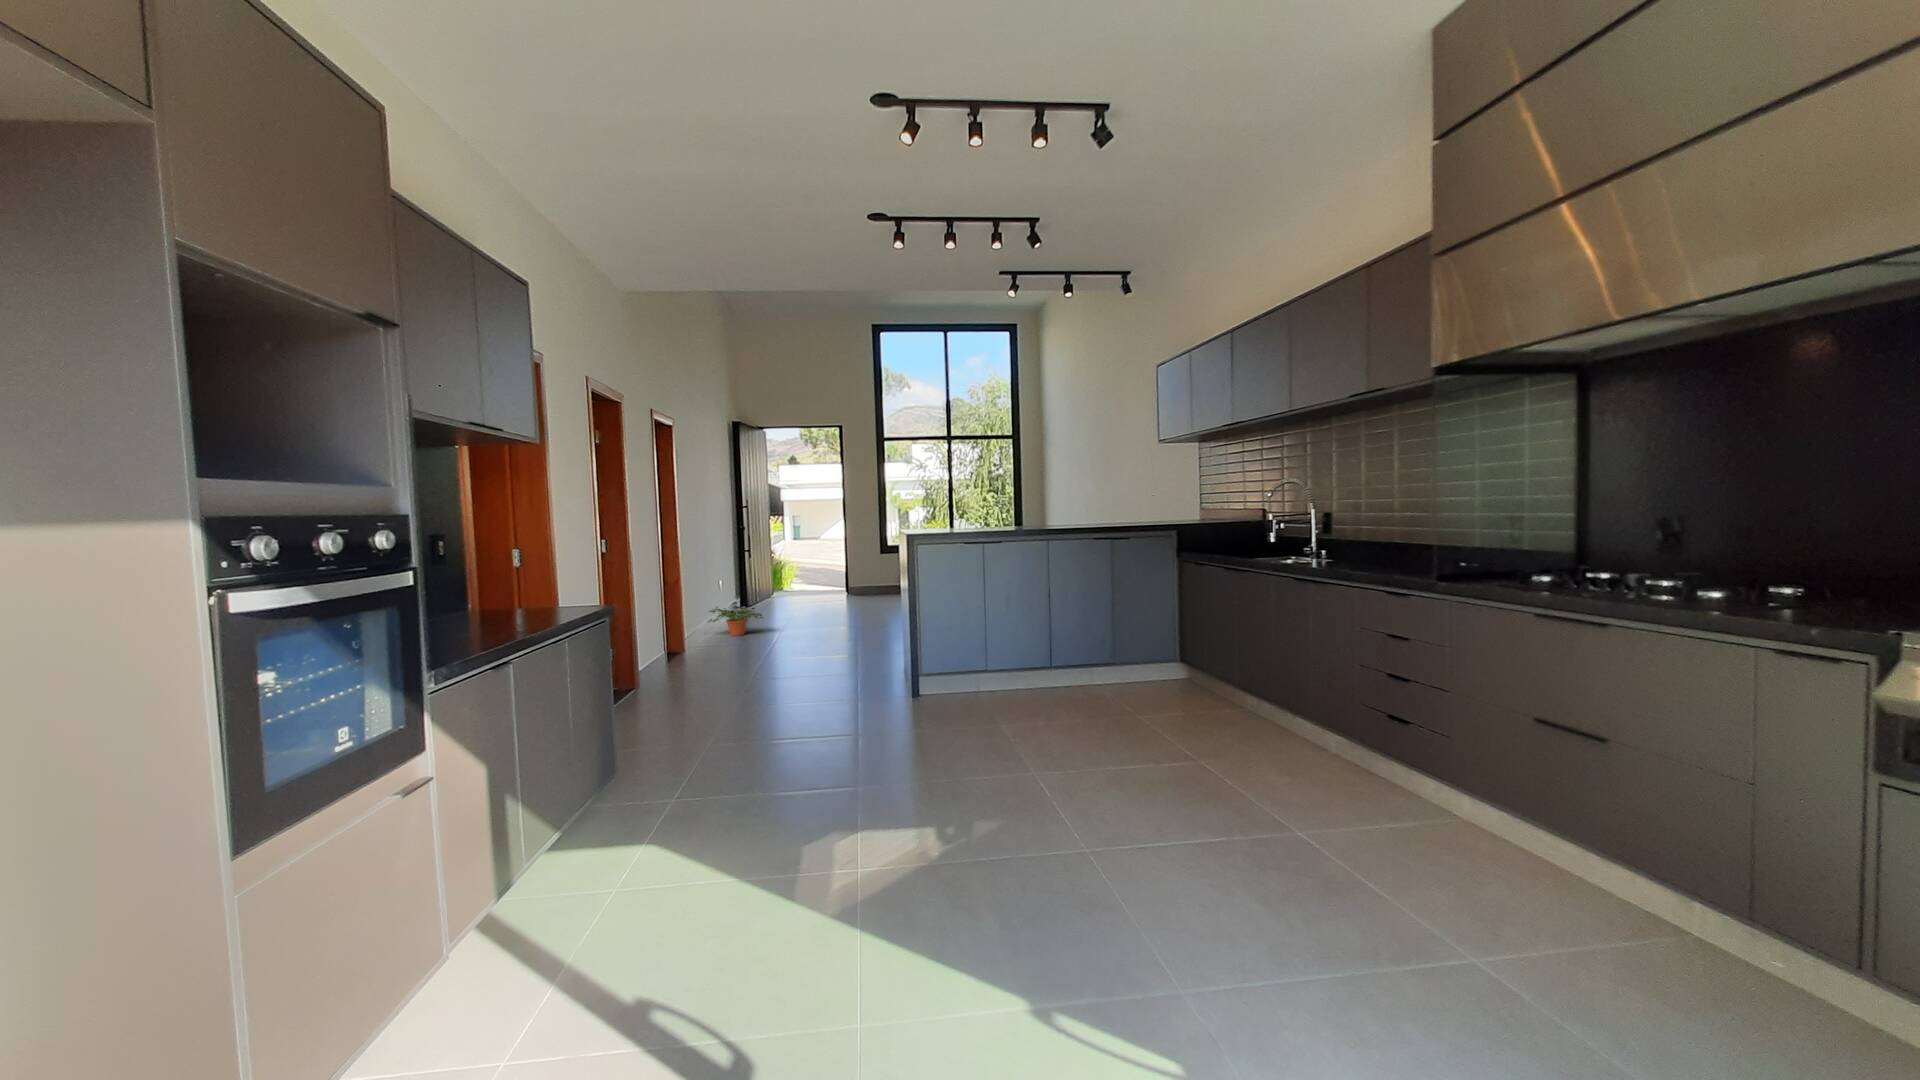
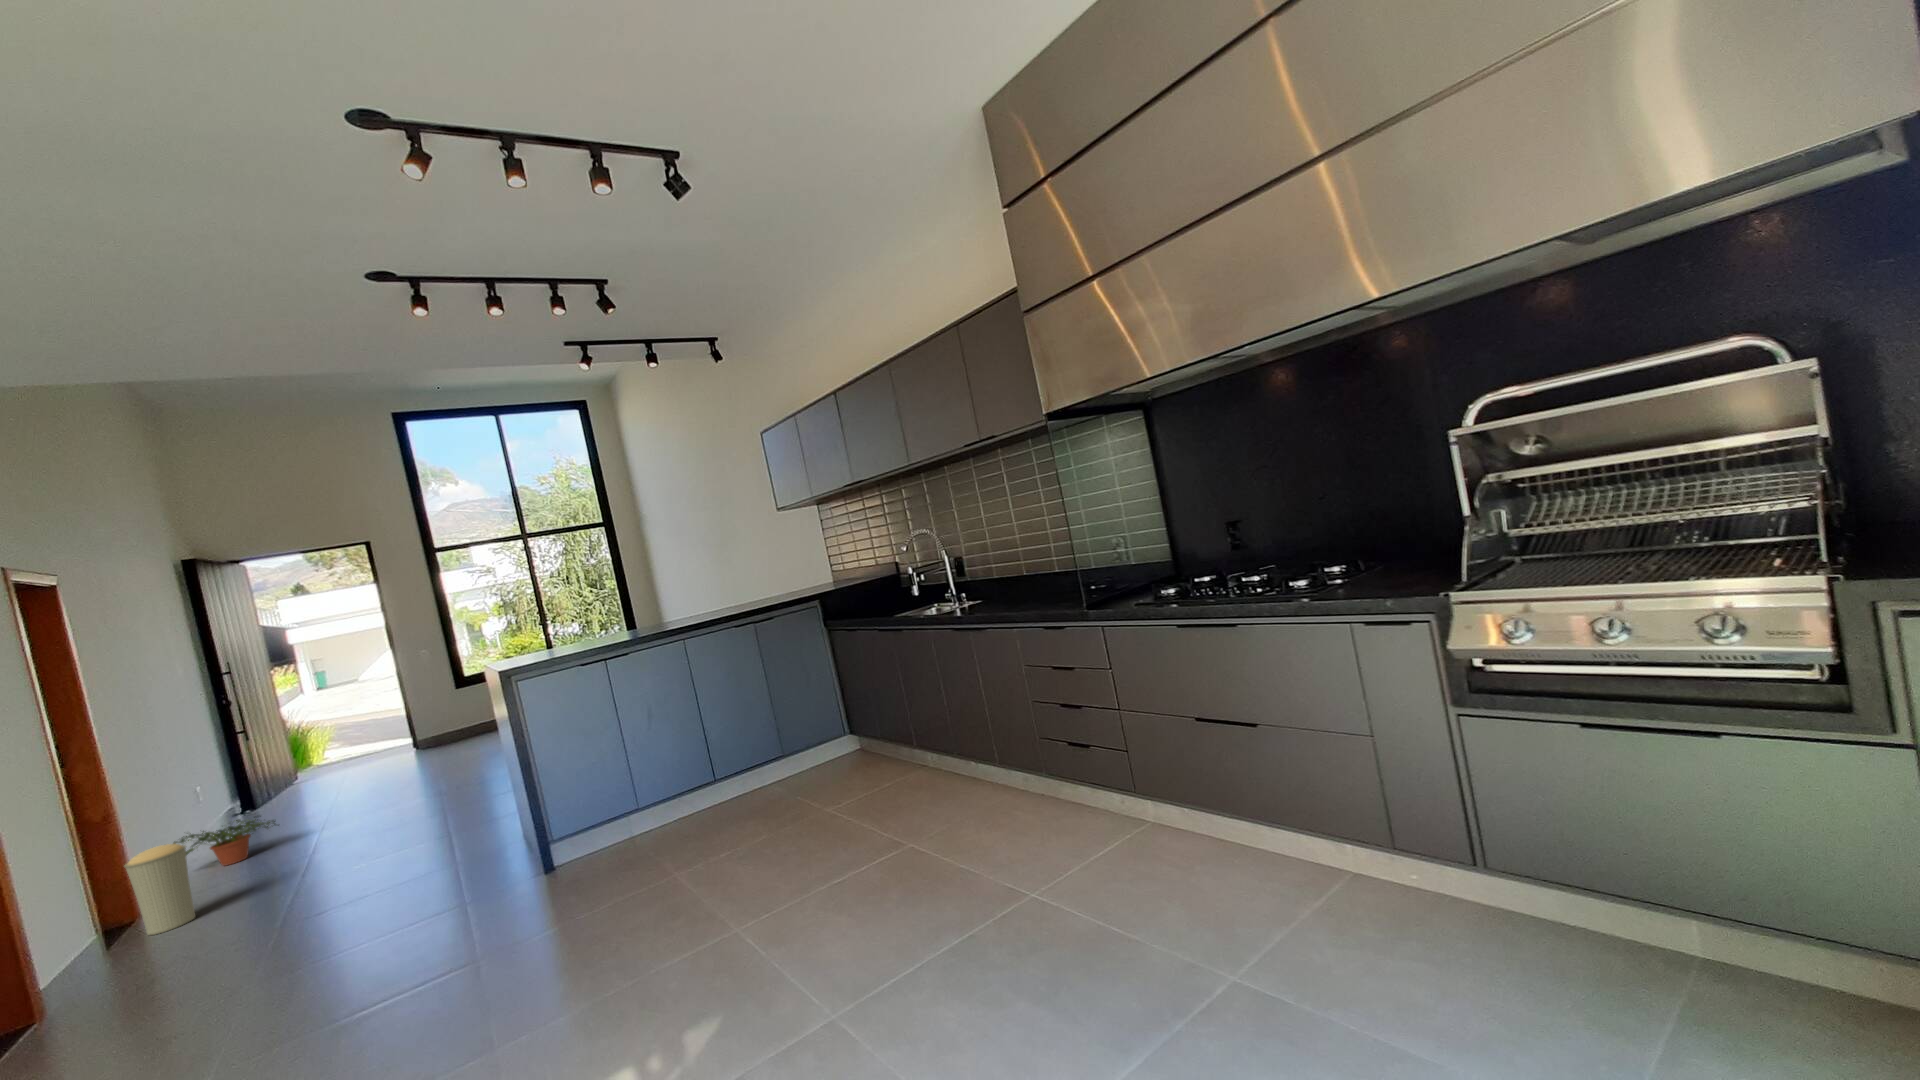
trash can: none [686,607,716,662] -> present [124,844,196,935]

